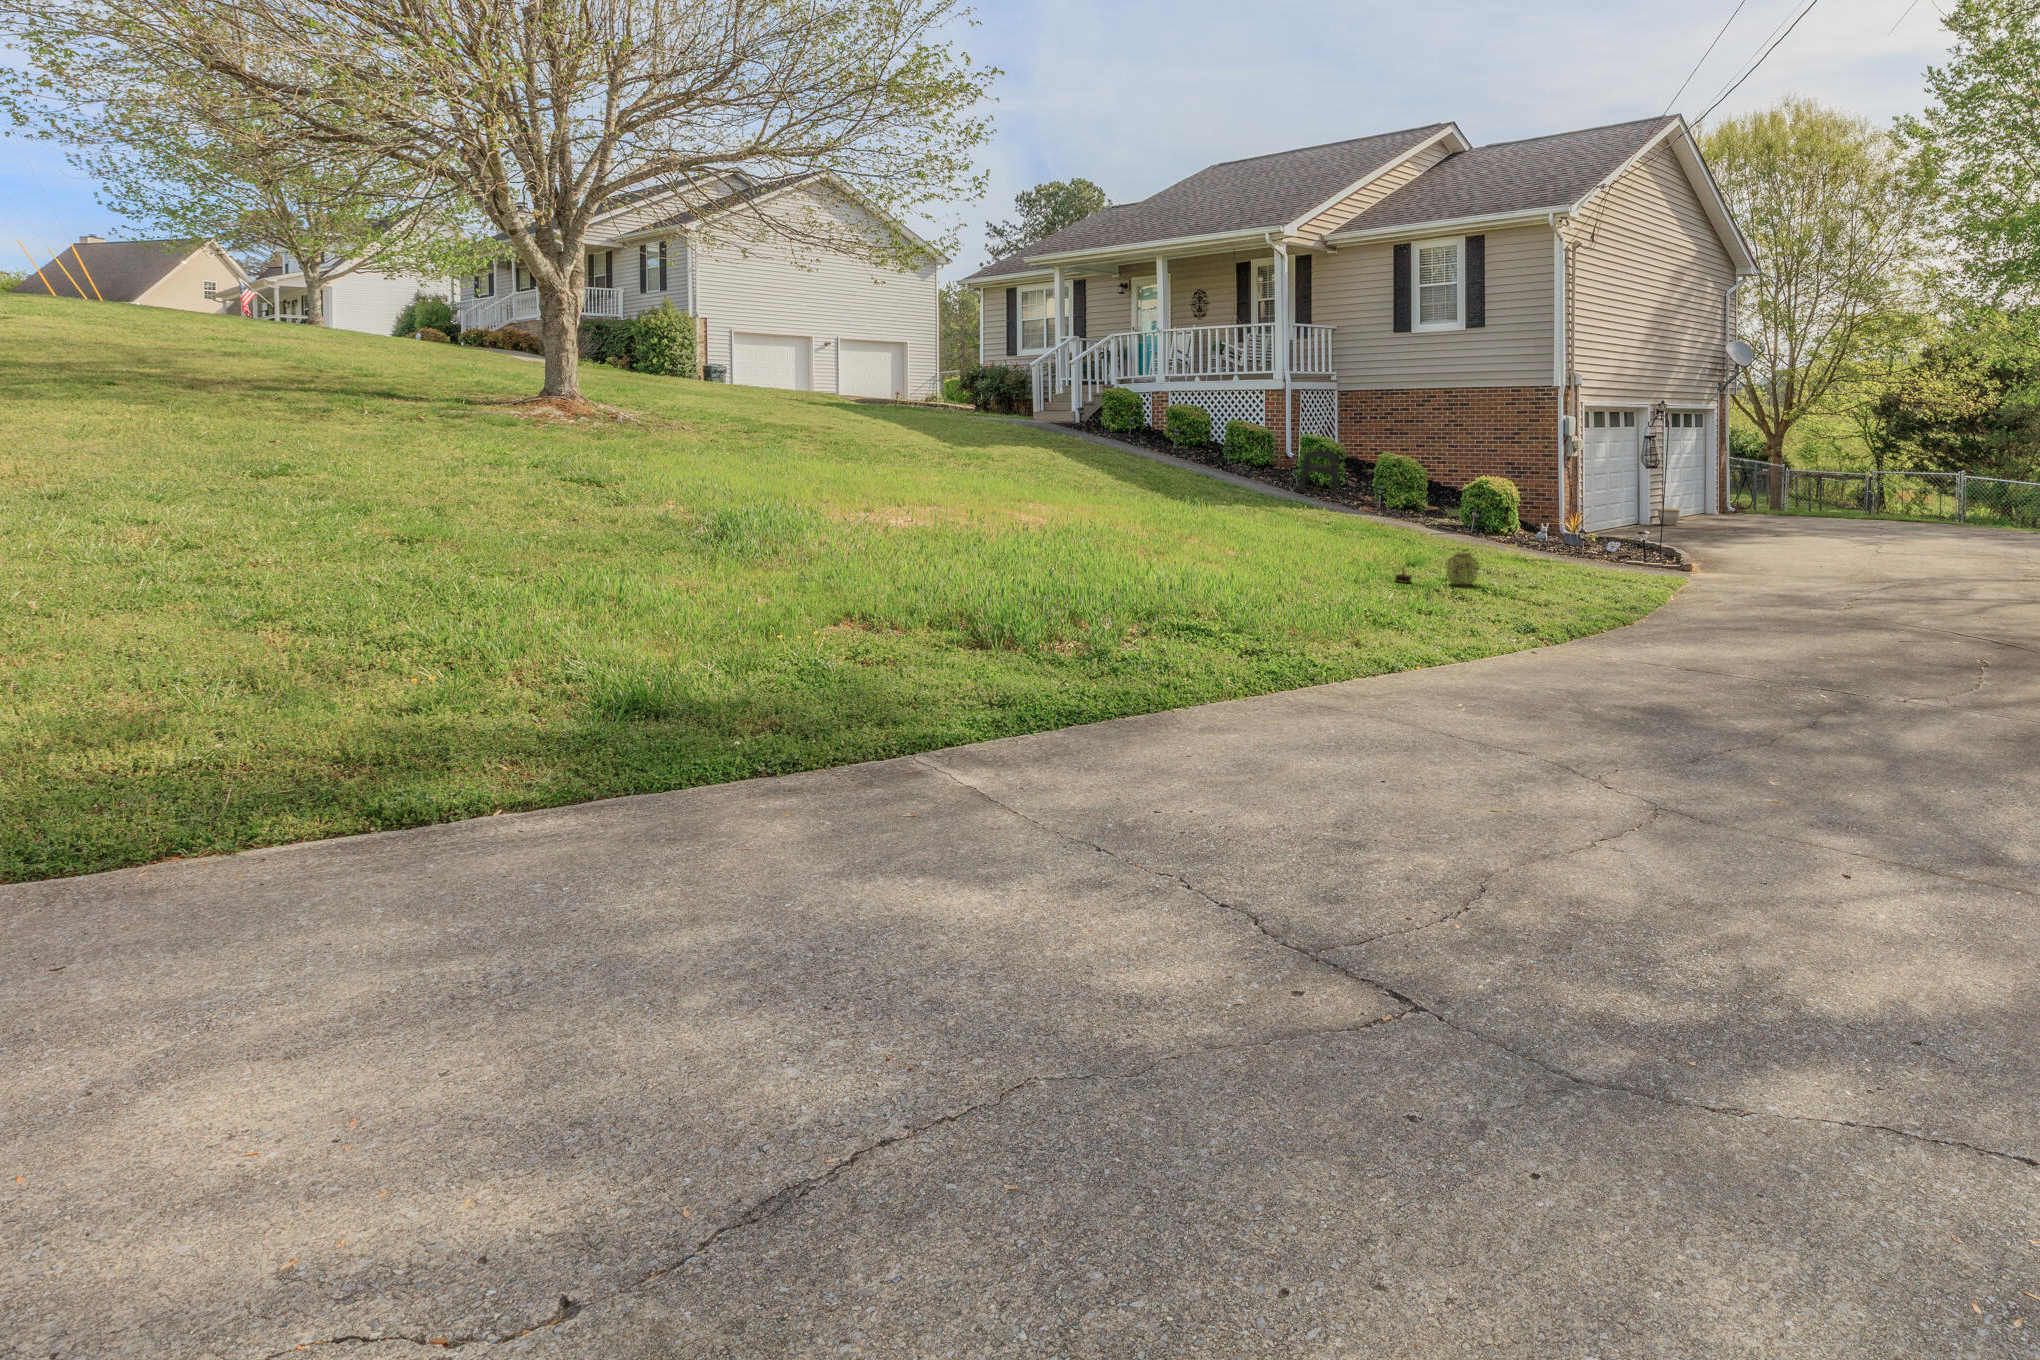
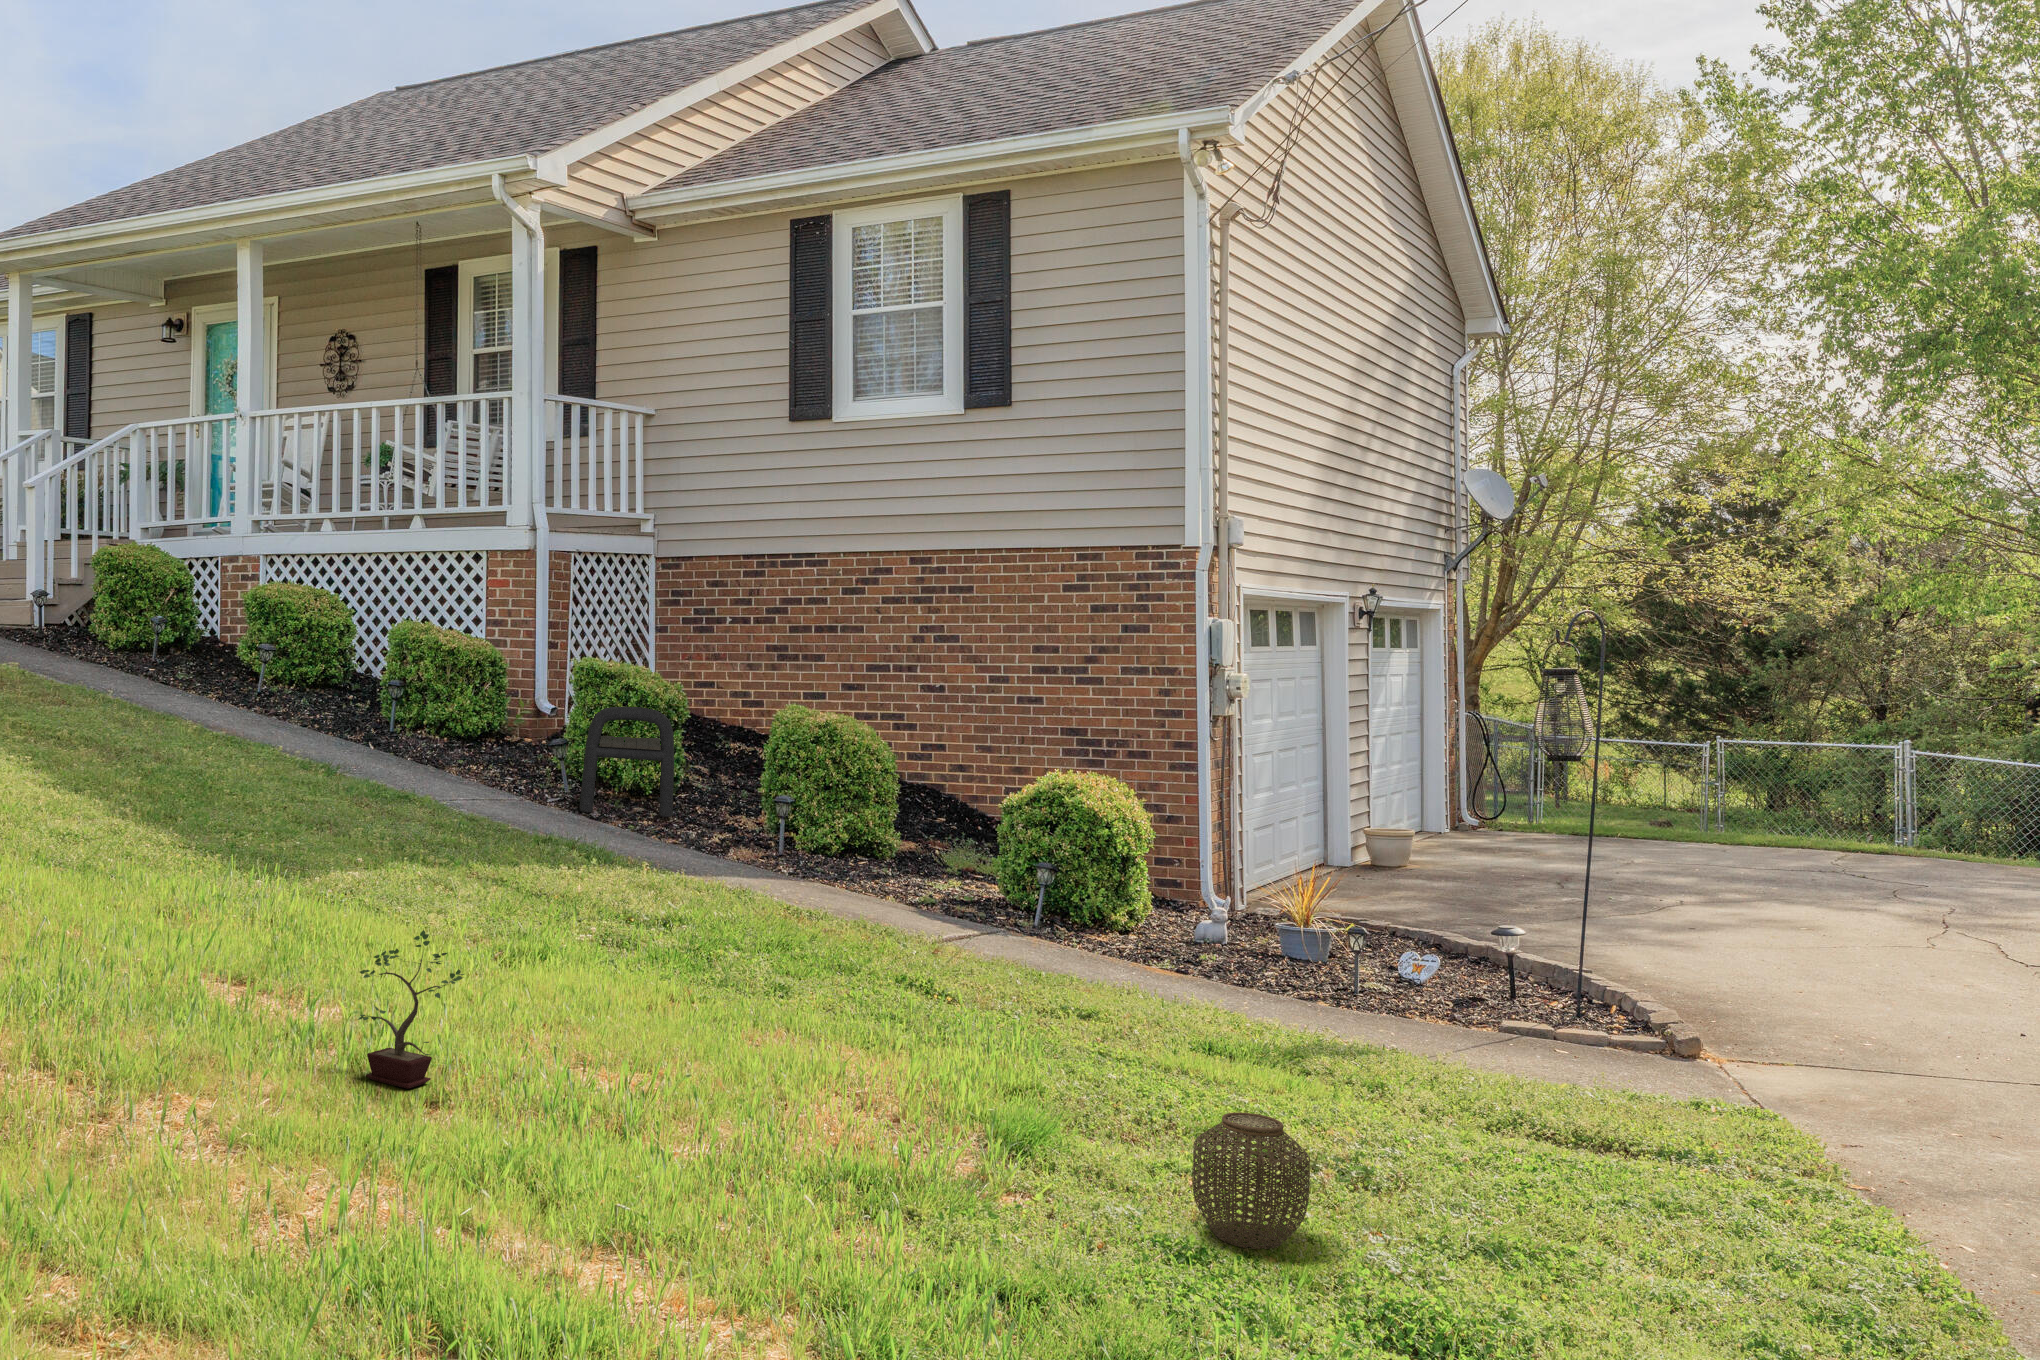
potted plant: present [1395,547,1420,583] -> present [358,930,464,1089]

